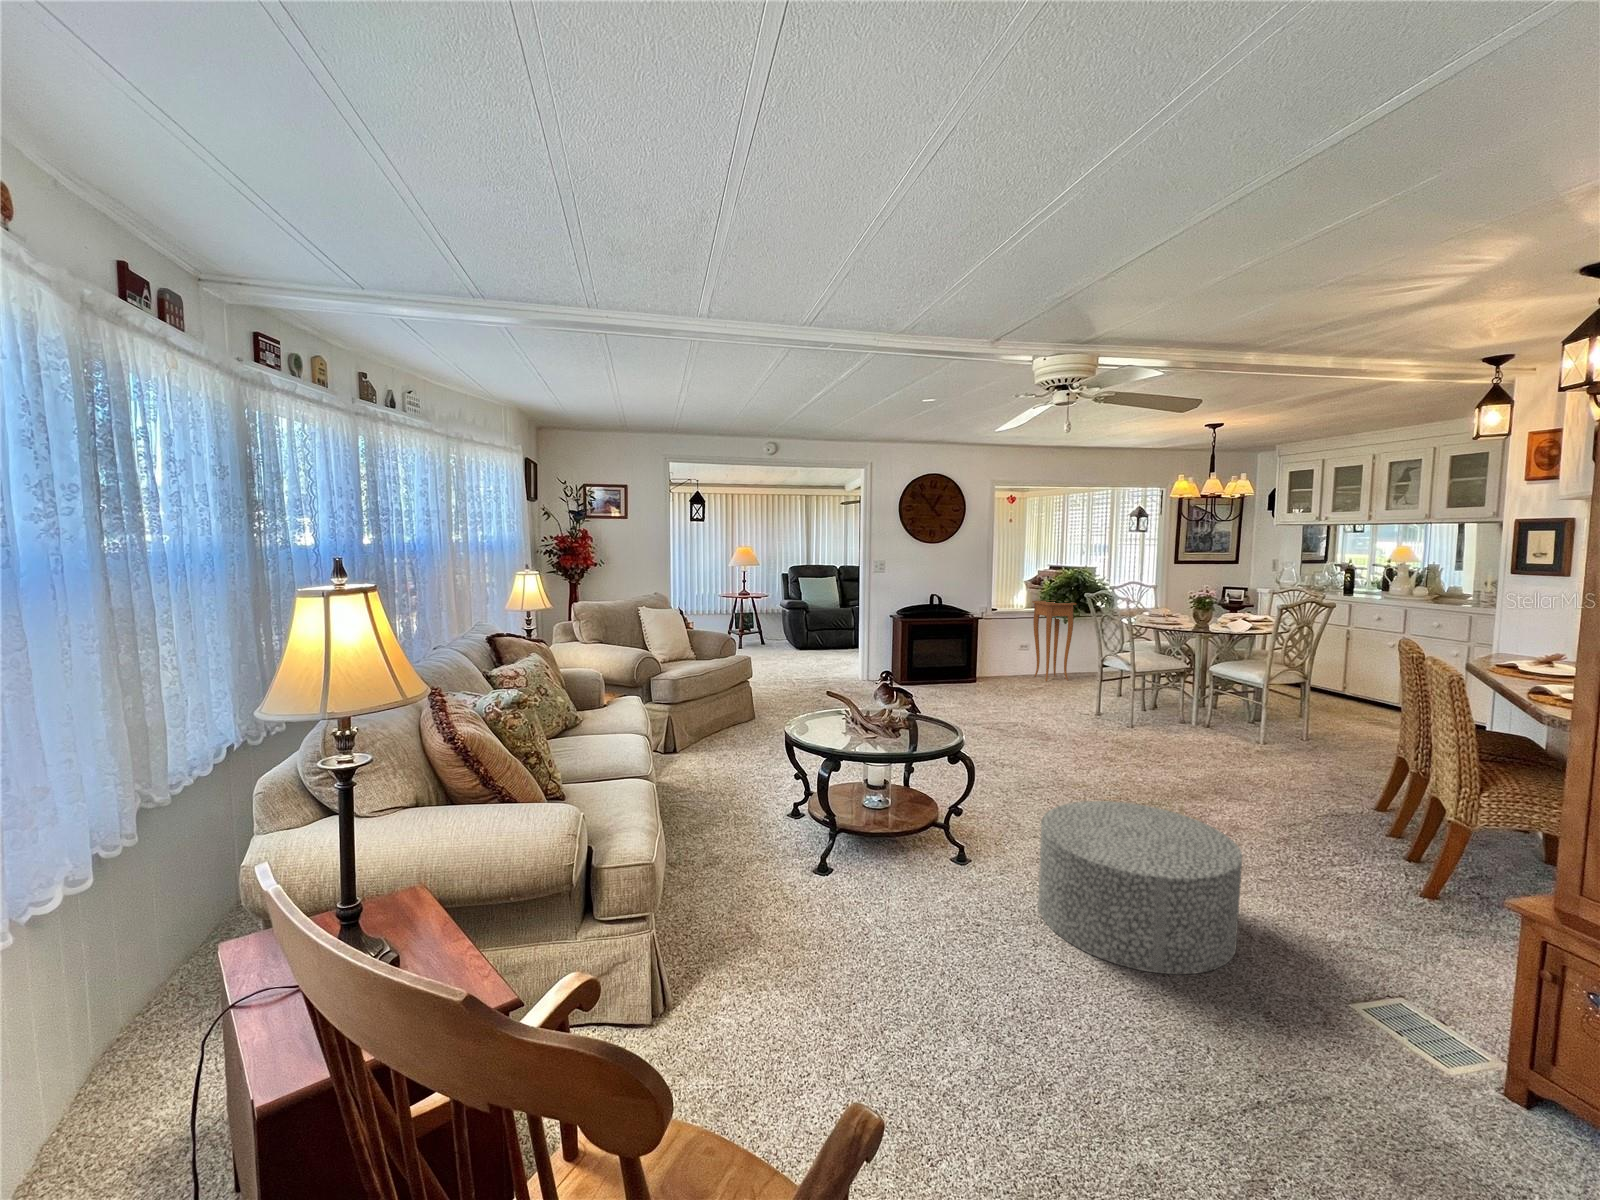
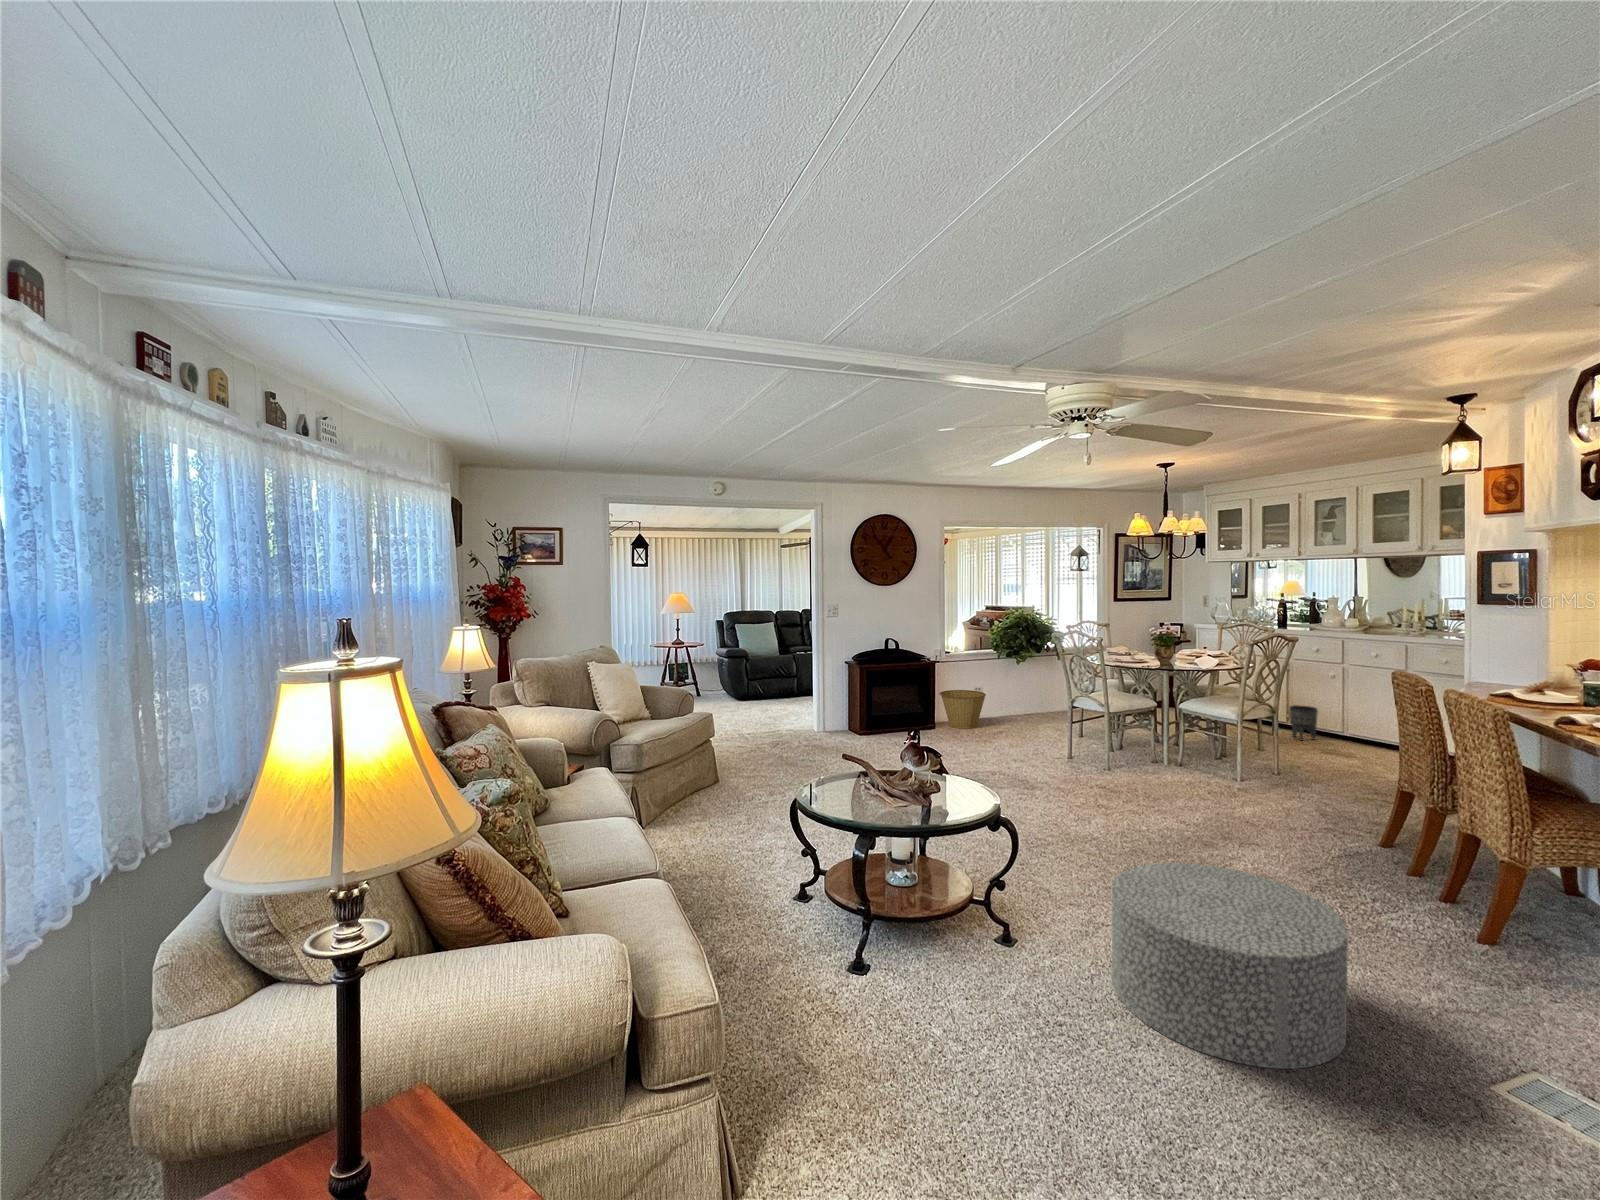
side table: present [1032,601,1076,681] -> none [987,640,1032,724]
basket: none [980,647,1026,684] -> present [939,690,986,729]
planter: none [1340,675,1371,711] -> present [1289,705,1318,741]

